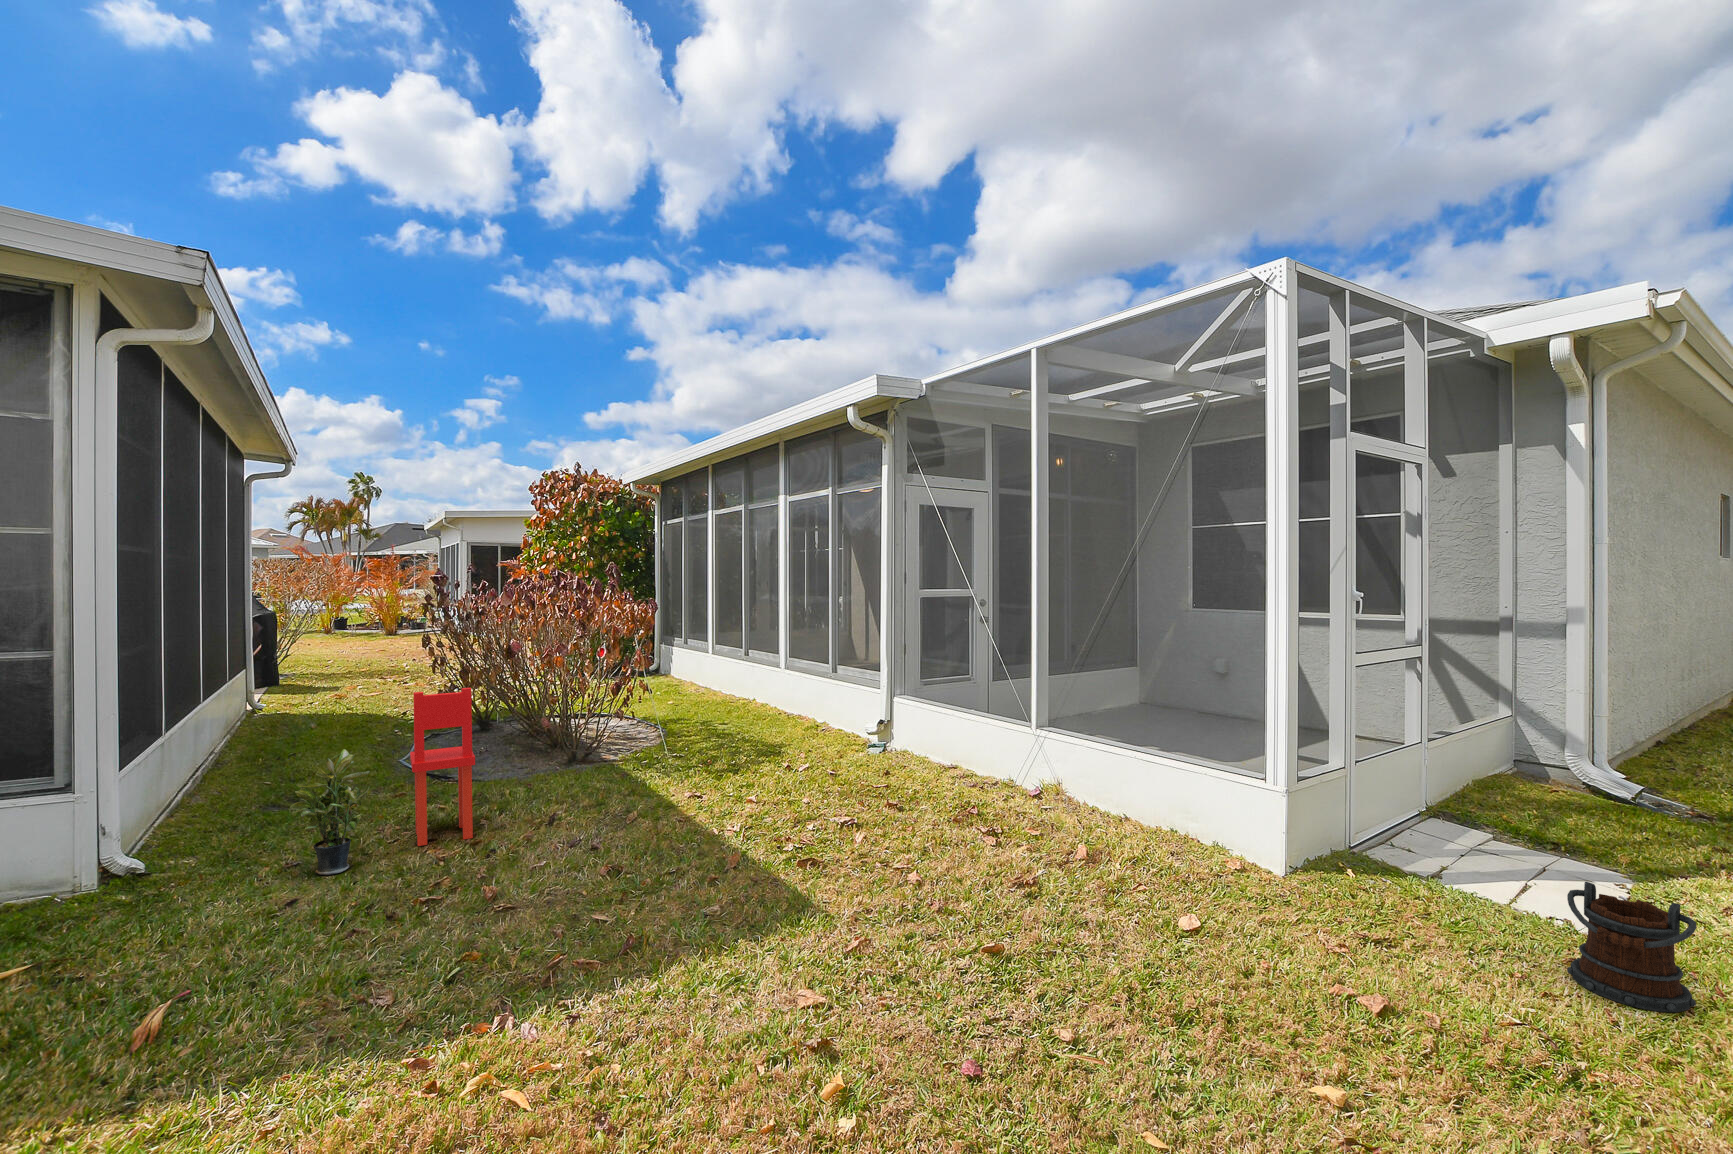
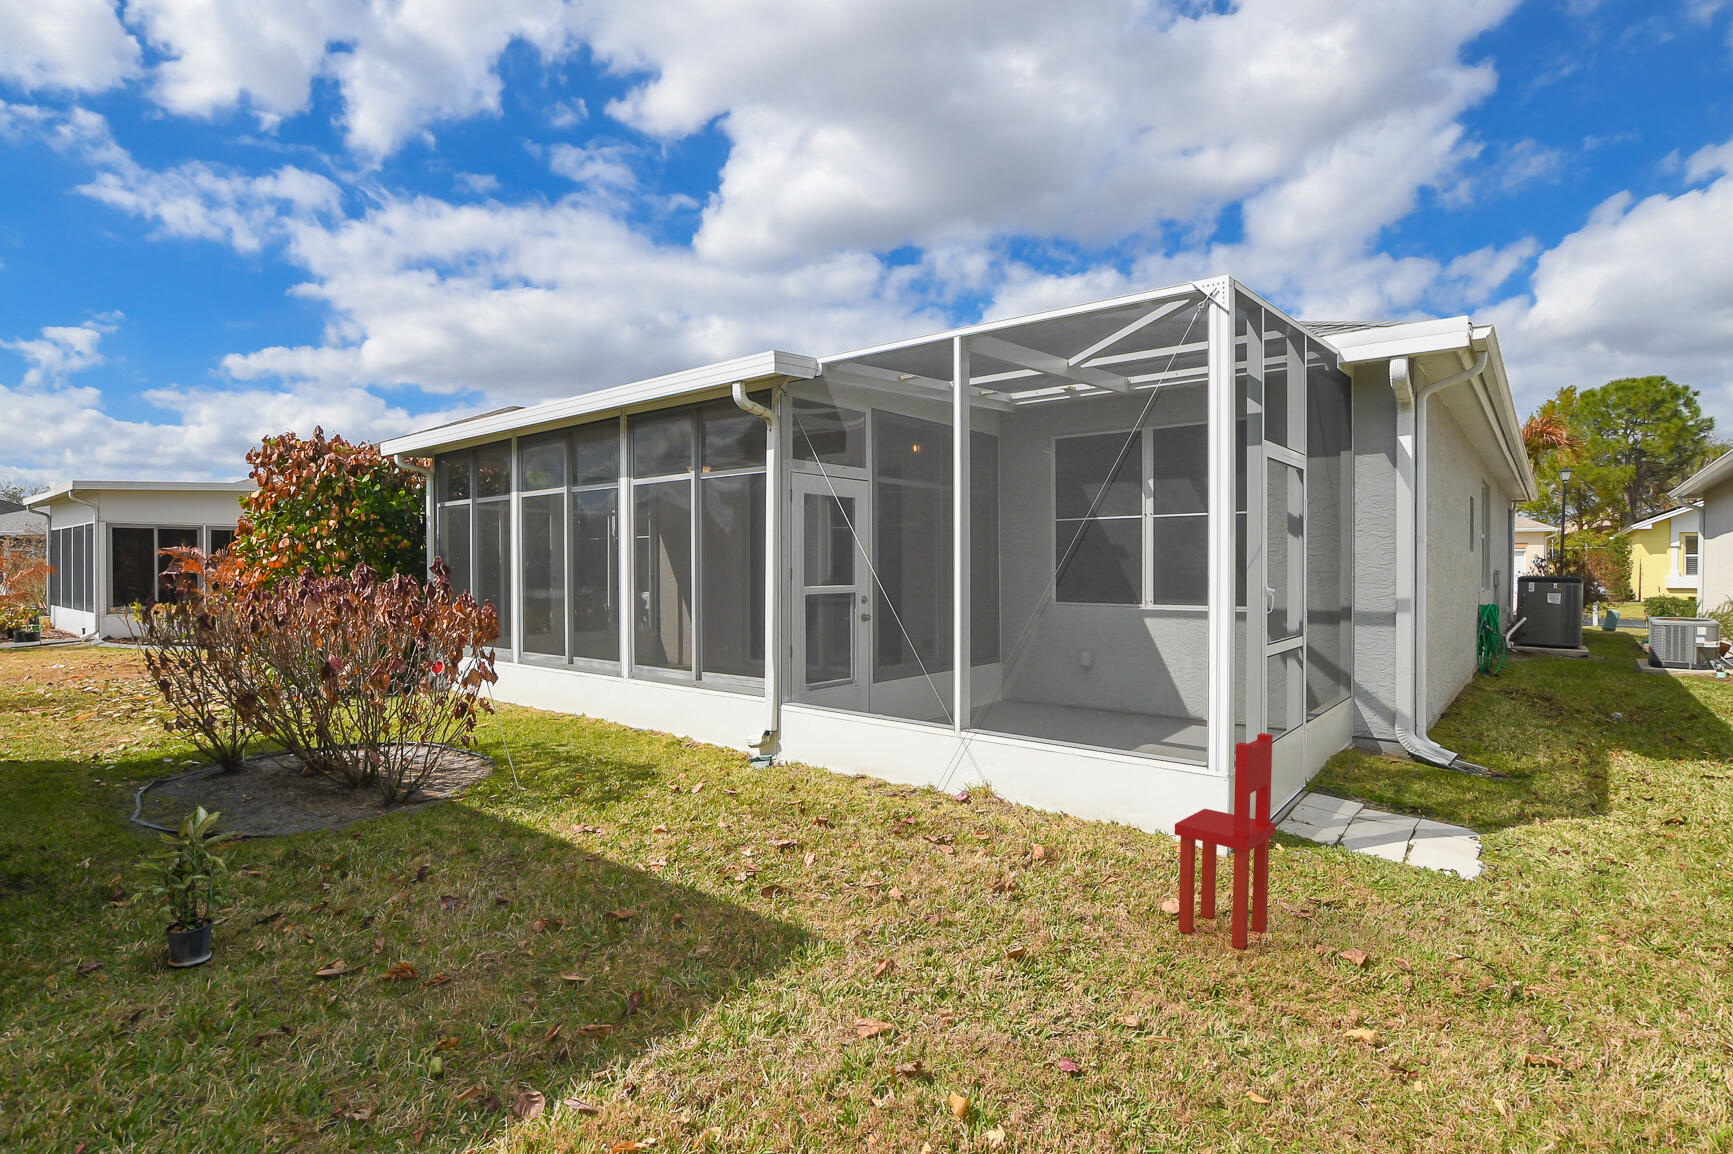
chair: present [410,688,475,846] -> present [1175,733,1275,949]
bucket: present [1567,882,1697,1012] -> none [1471,834,1566,933]

